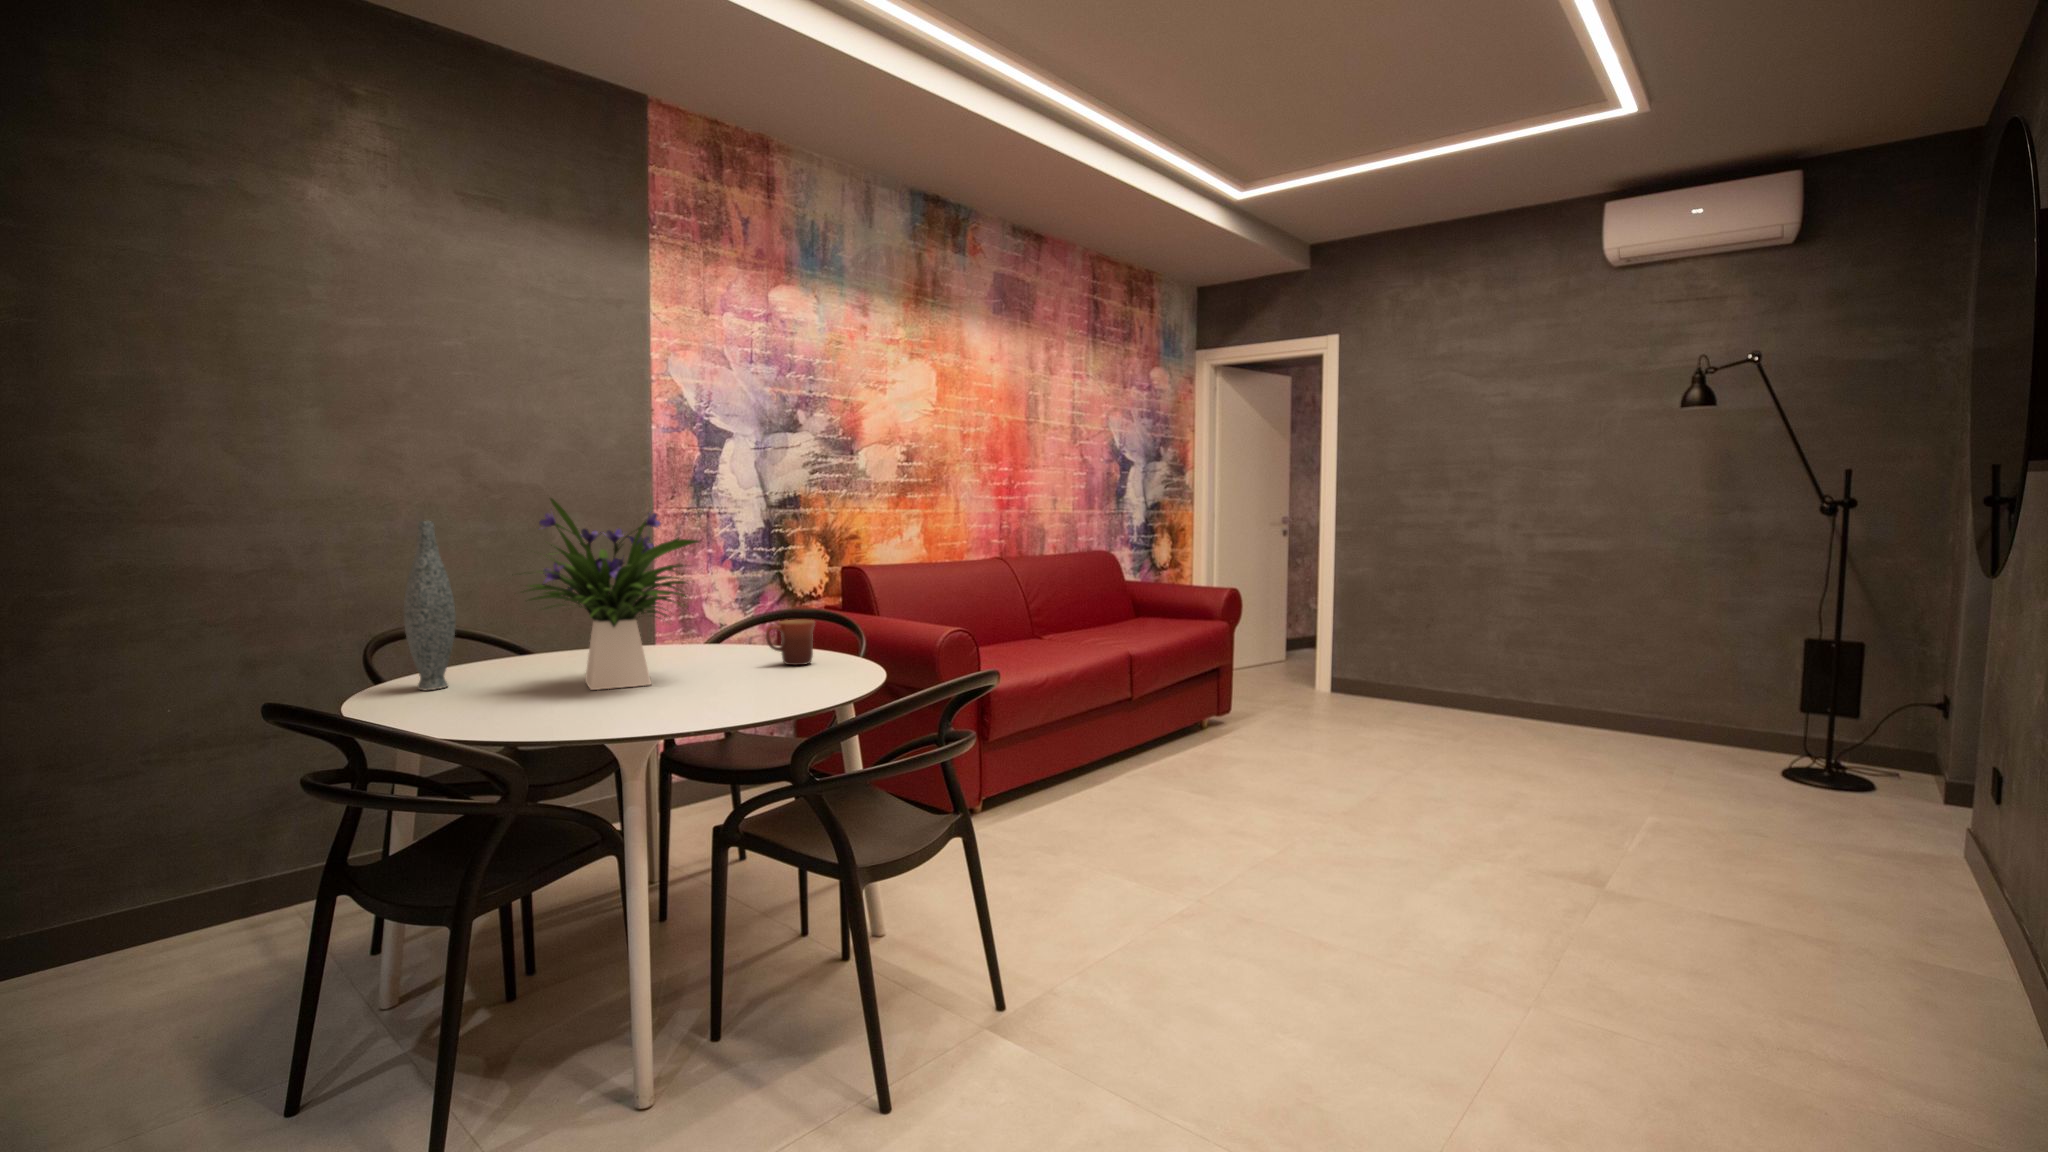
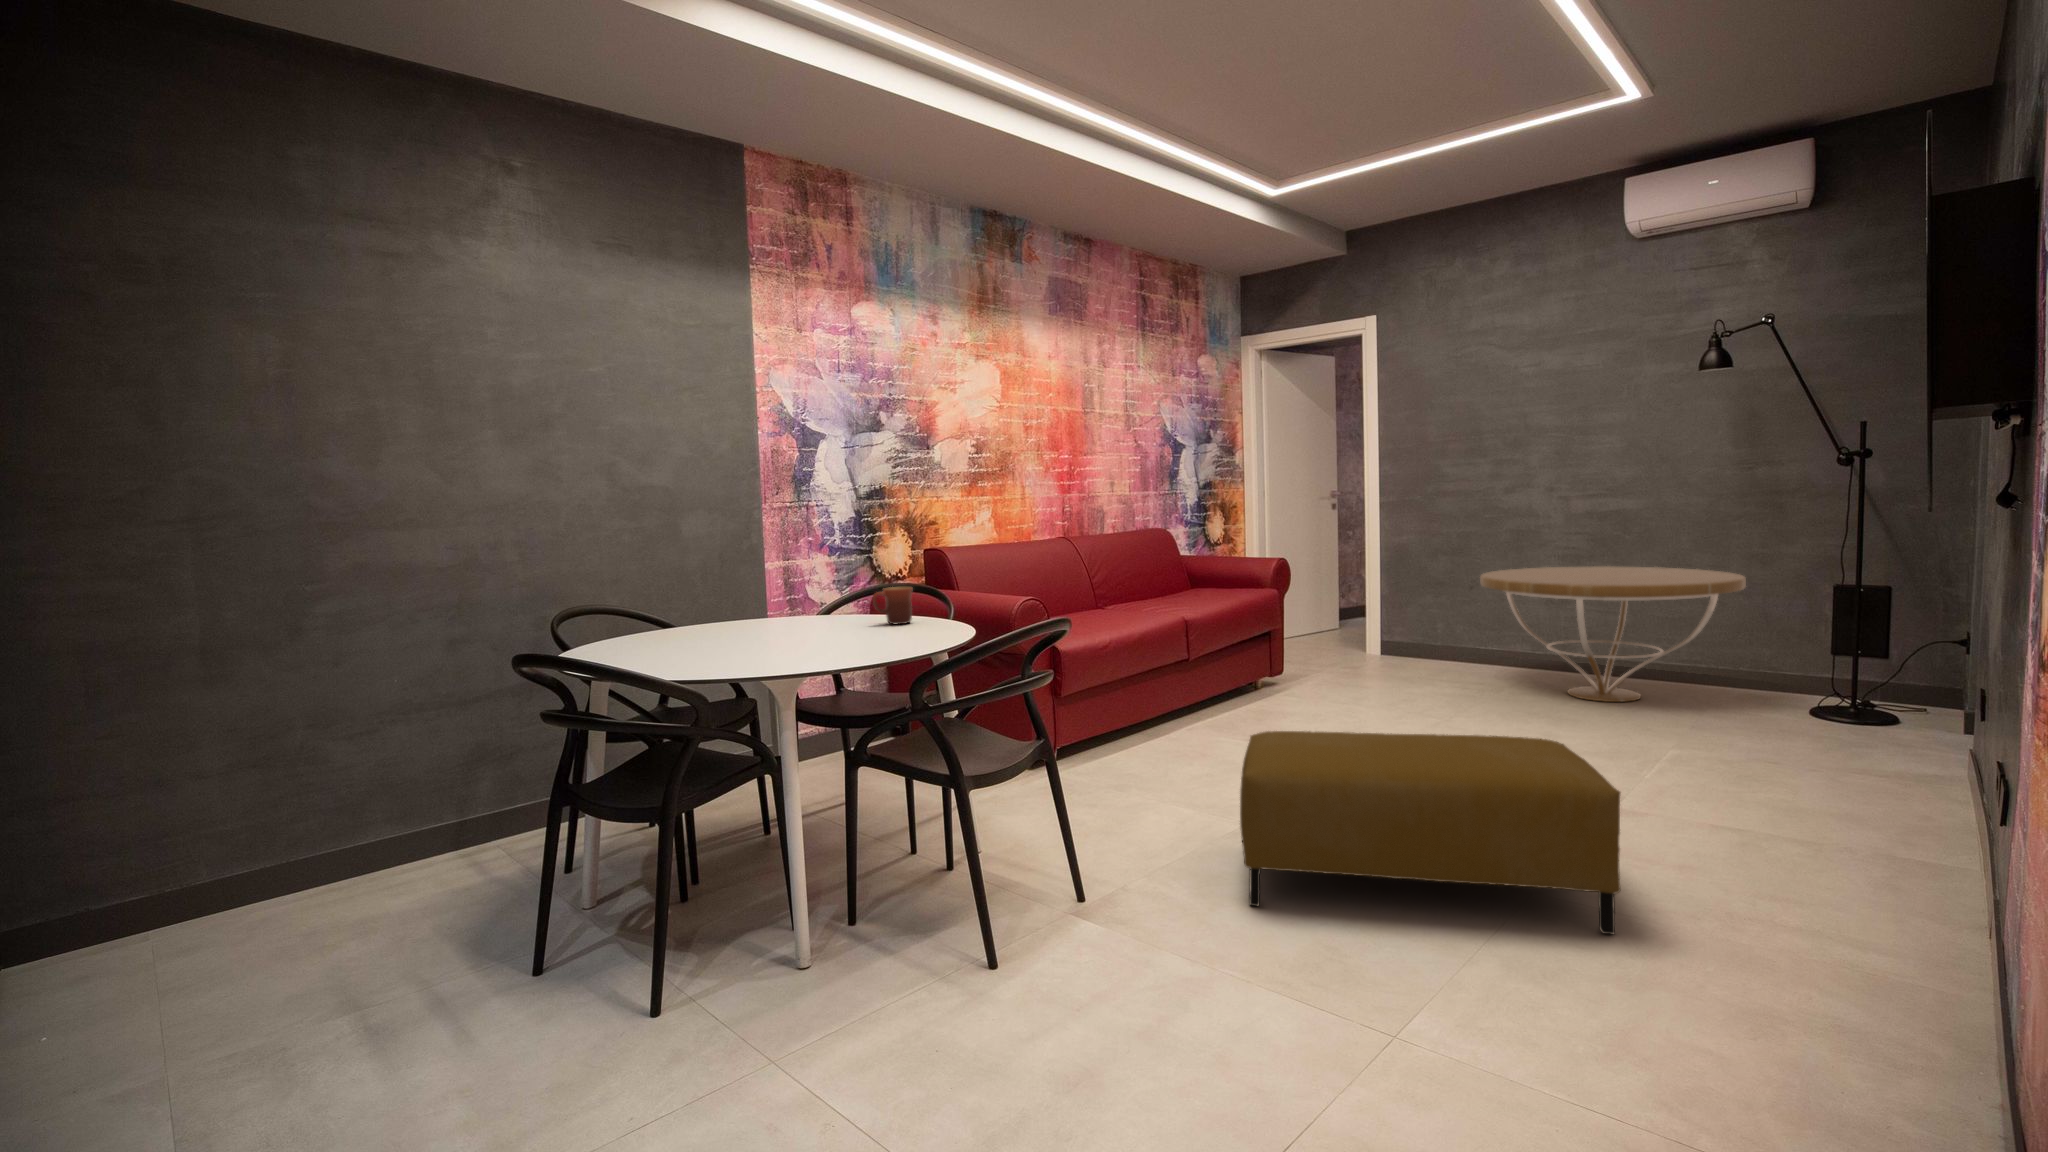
flower arrangement: present [519,498,699,690] -> none [673,490,820,645]
vase: present [404,521,456,690] -> none [591,514,630,649]
coffee table: none [1444,609,1722,758] -> present [1480,566,1746,702]
ottoman: none [1193,800,1636,1062] -> present [1240,731,1620,934]

